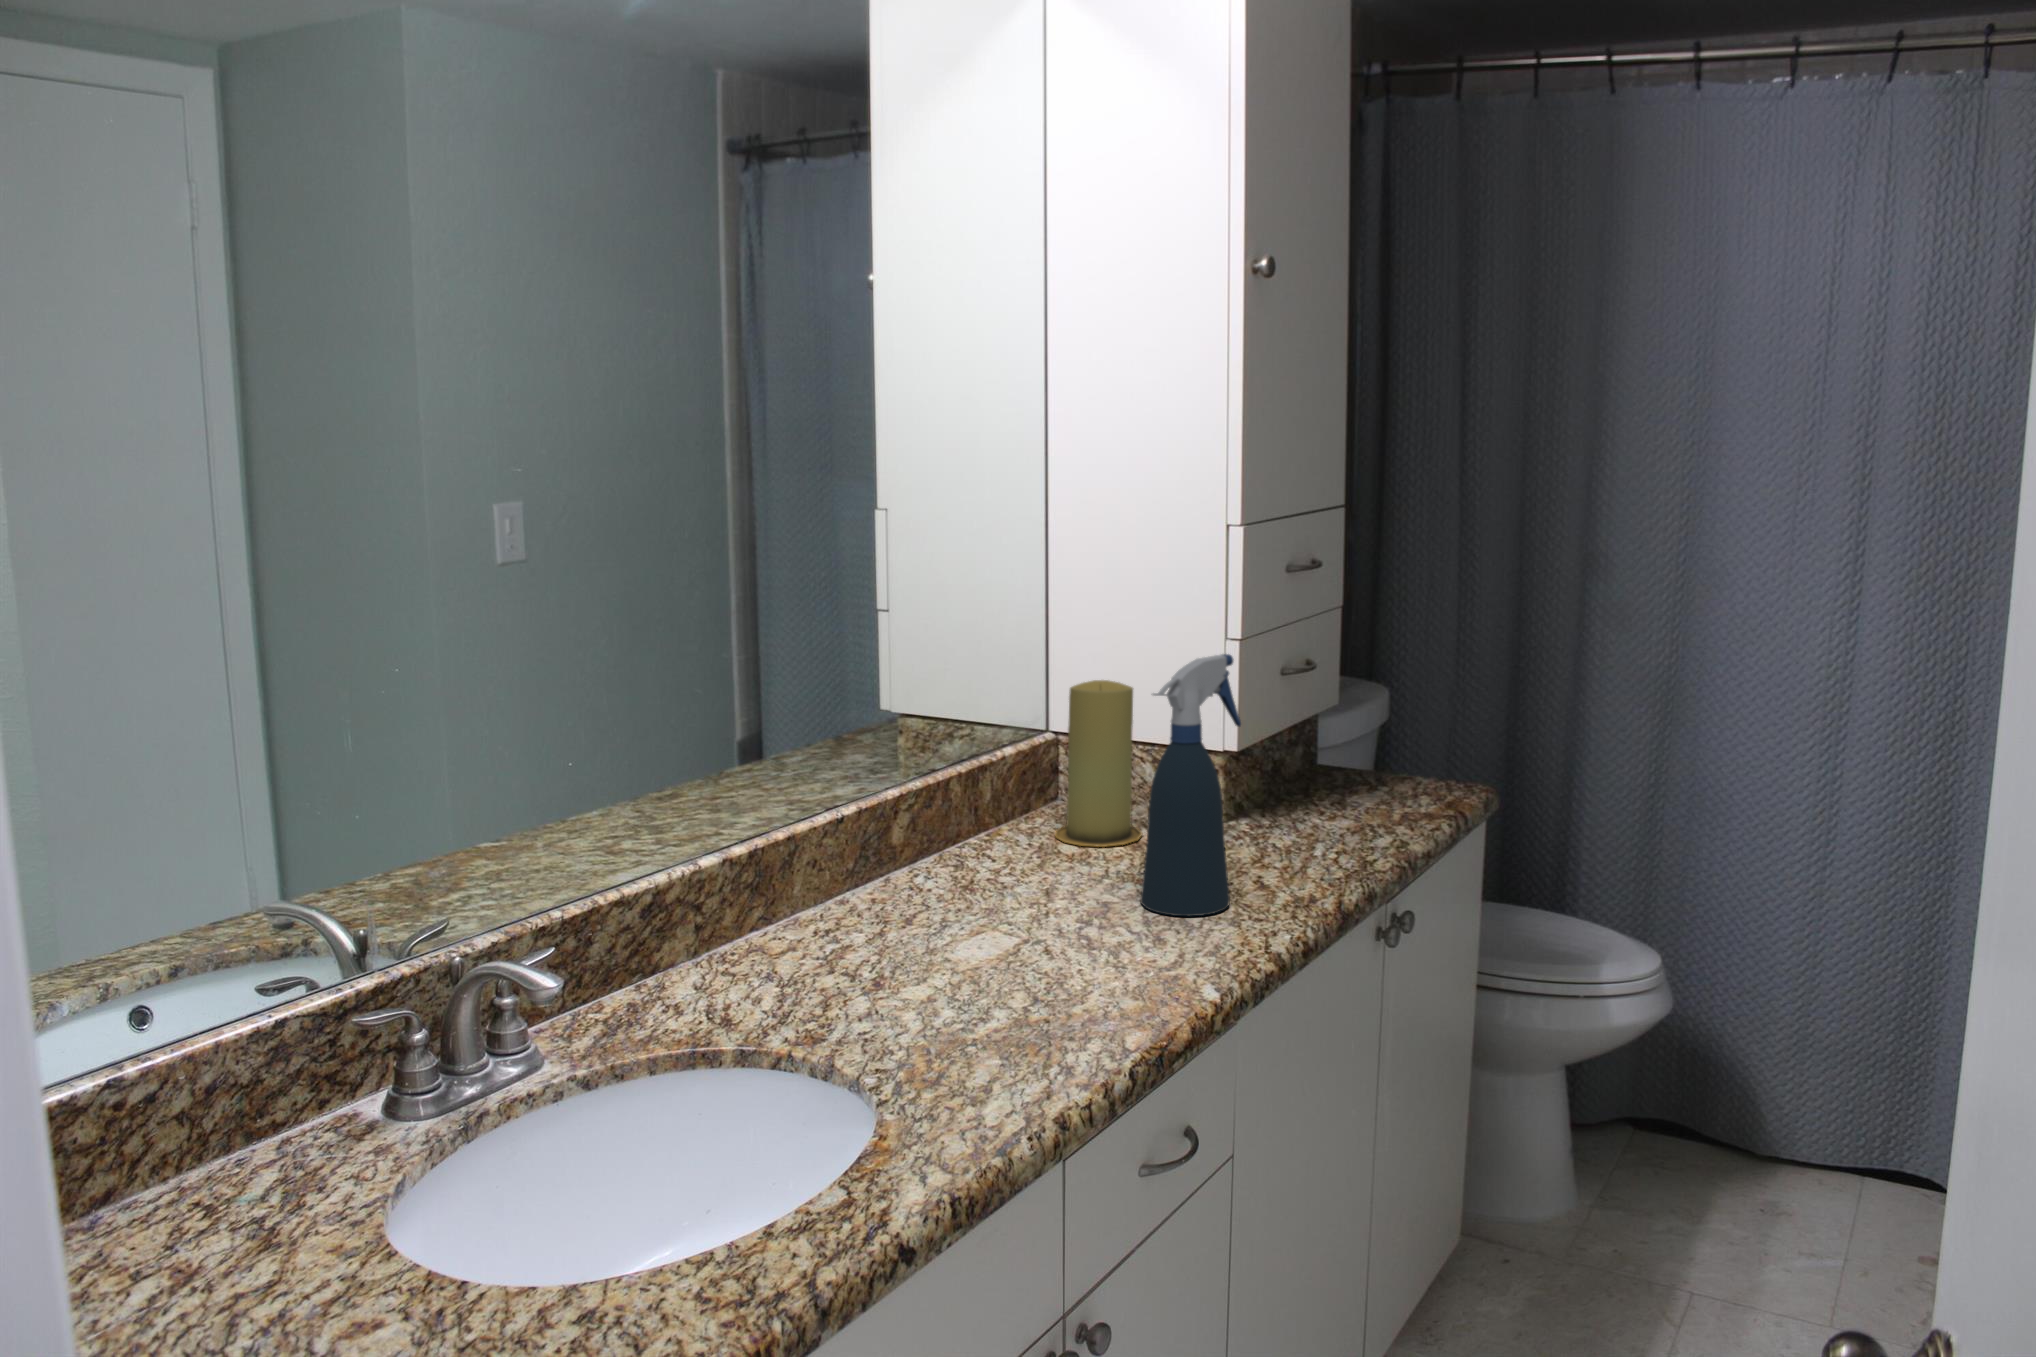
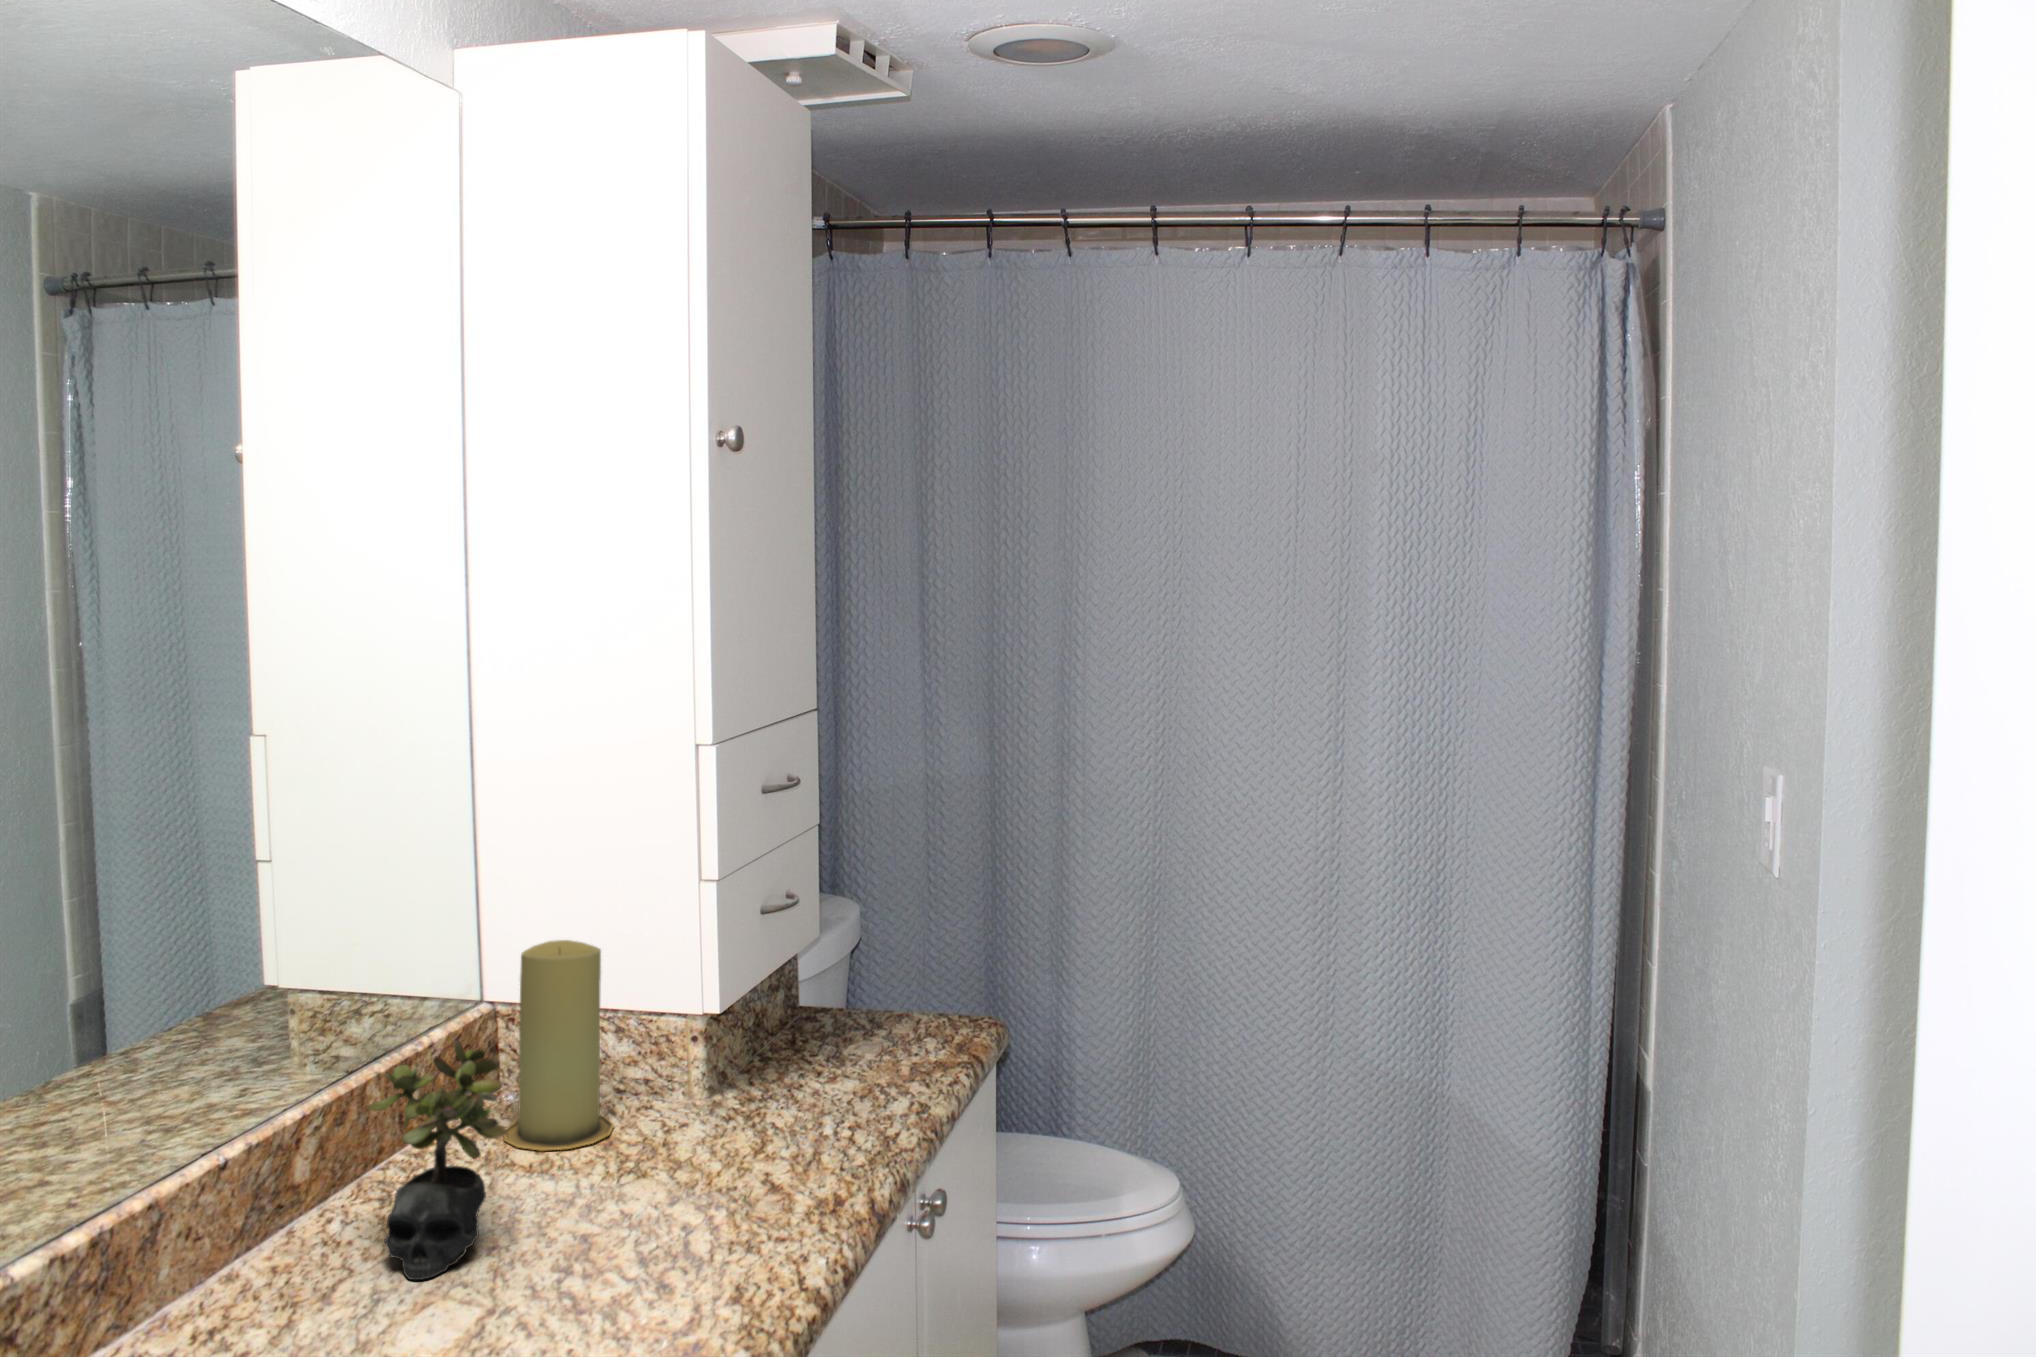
spray bottle: present [1141,654,1241,916] -> none [632,916,748,1246]
succulent plant: none [940,740,1042,916] -> present [366,1041,506,1280]

